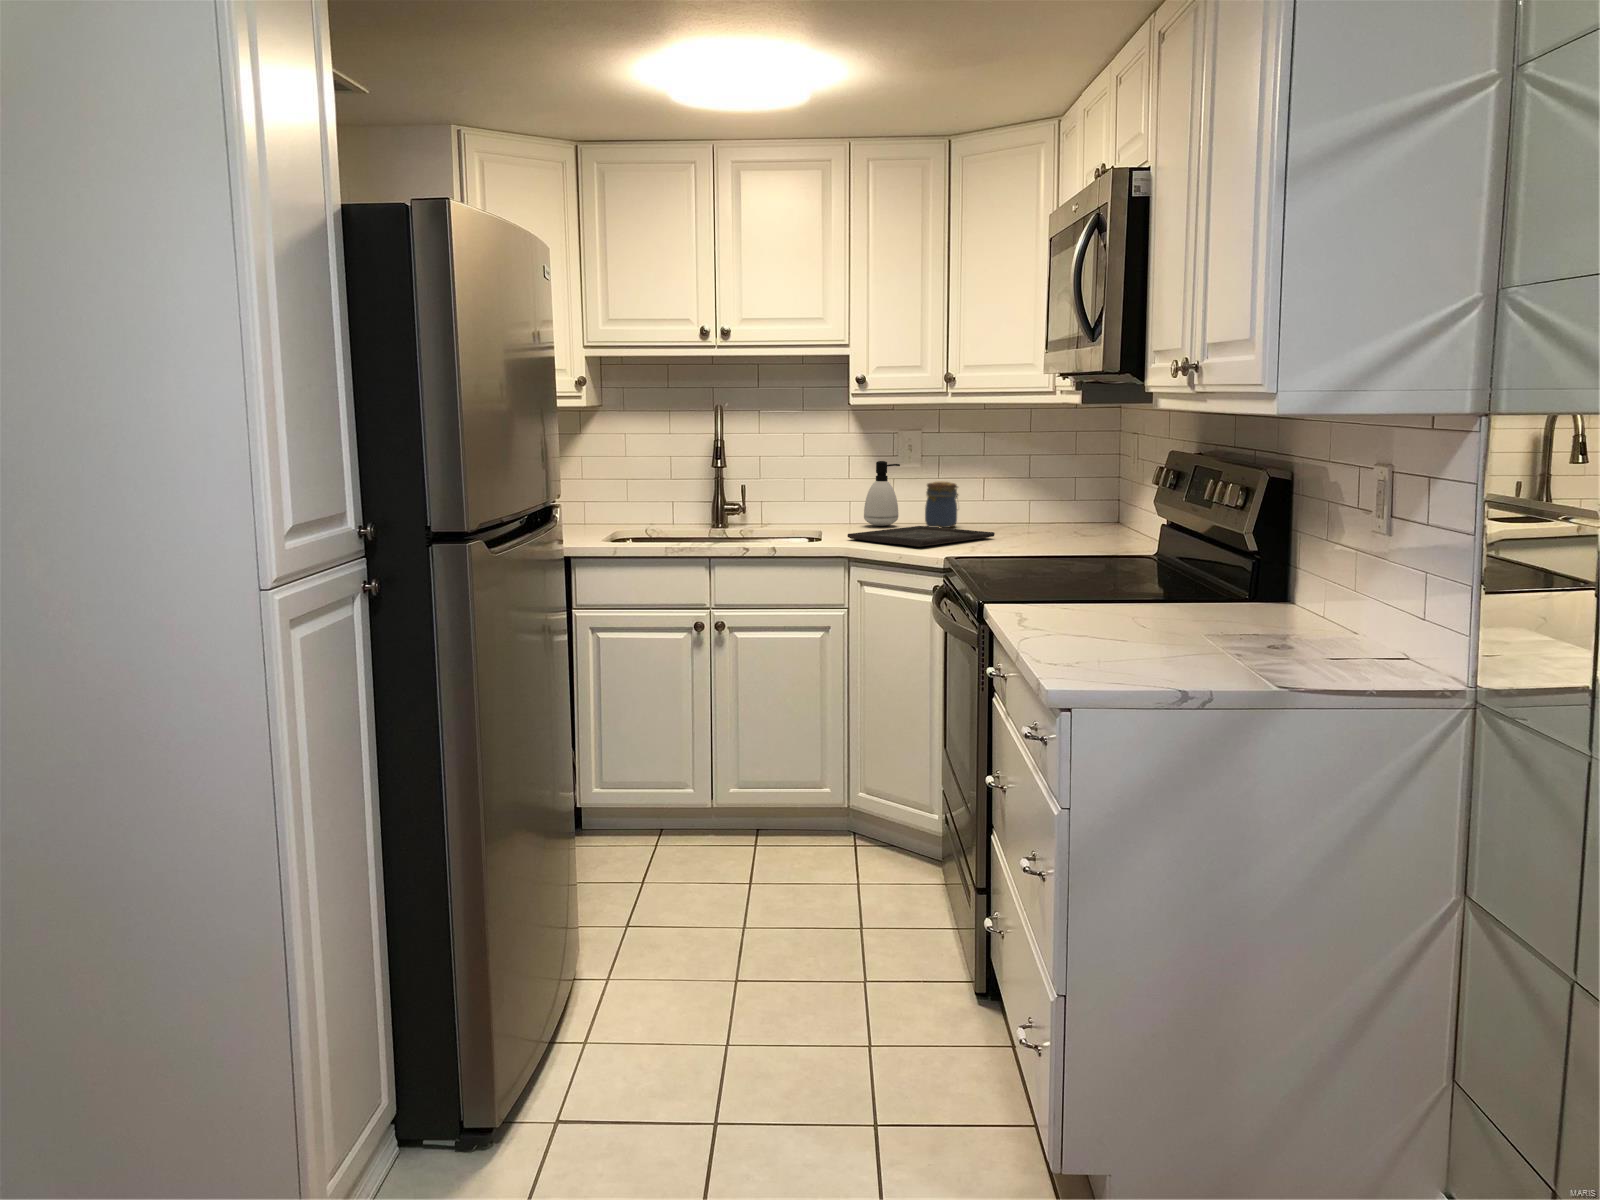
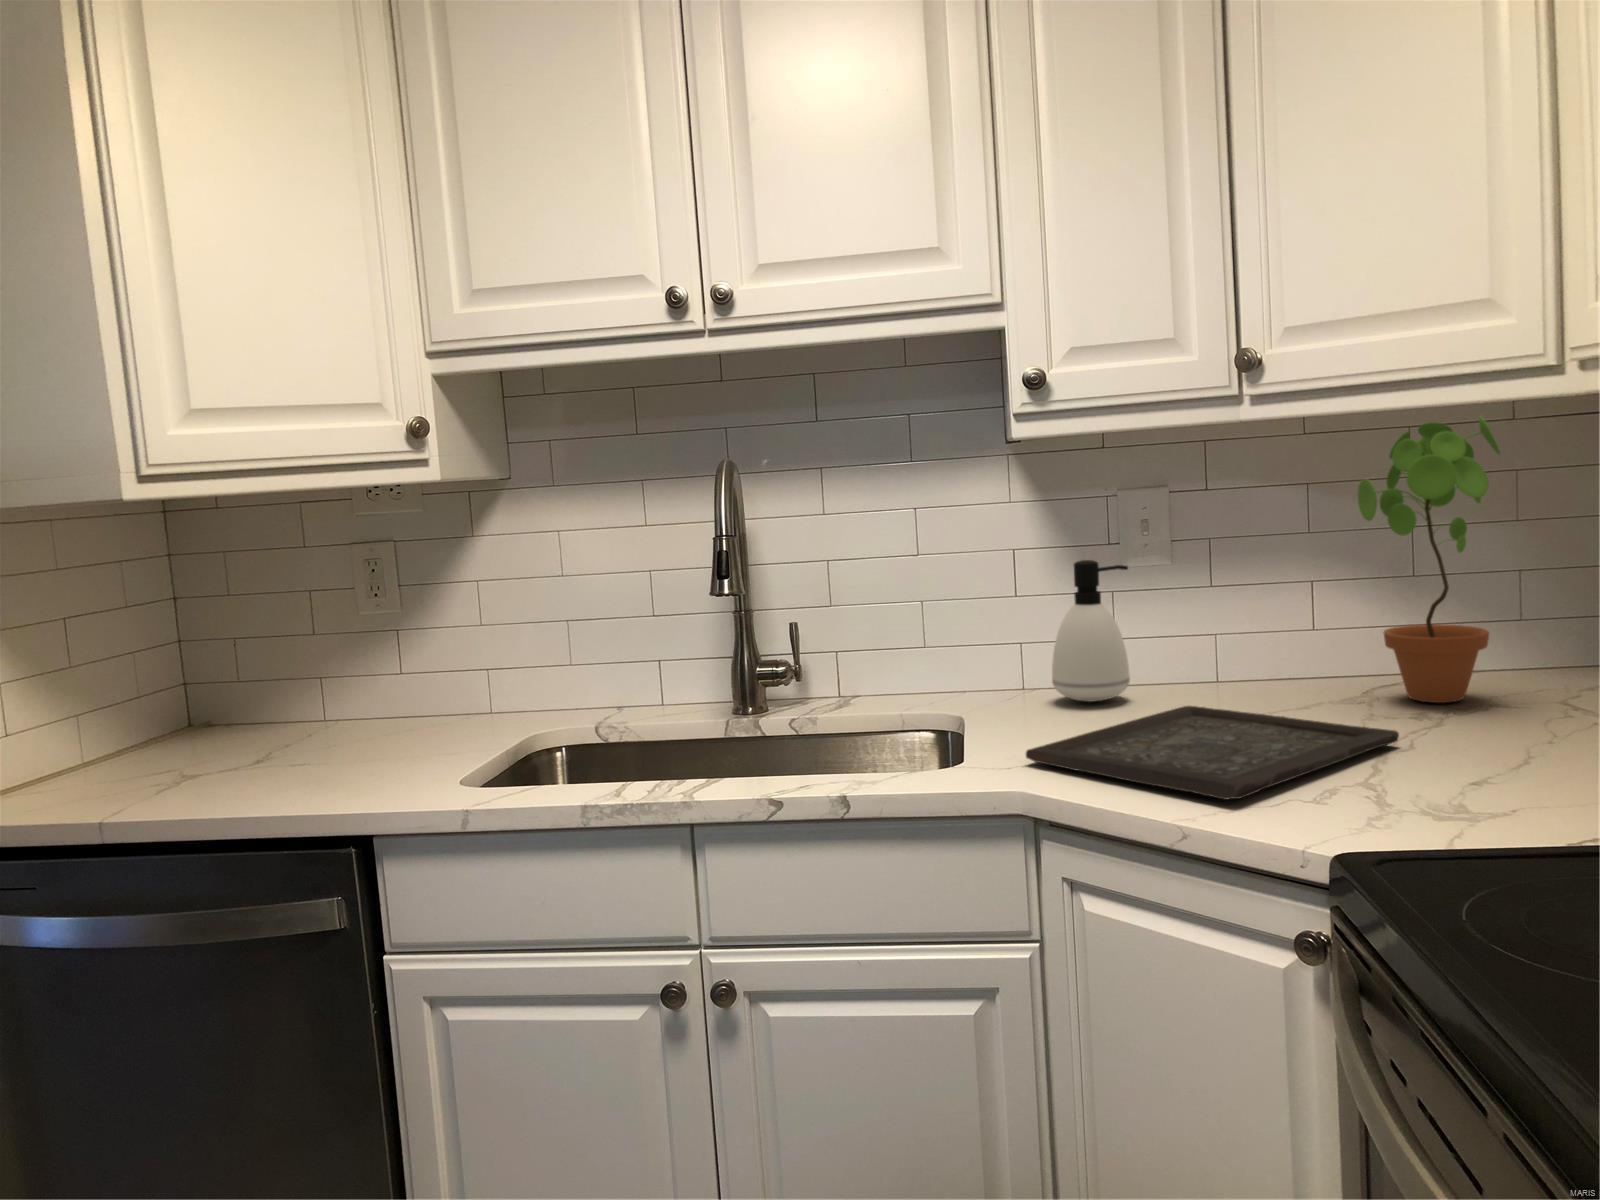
potted plant: none [998,407,1054,529] -> present [1358,416,1500,703]
jar: present [925,482,958,528] -> none [1190,599,1267,703]

